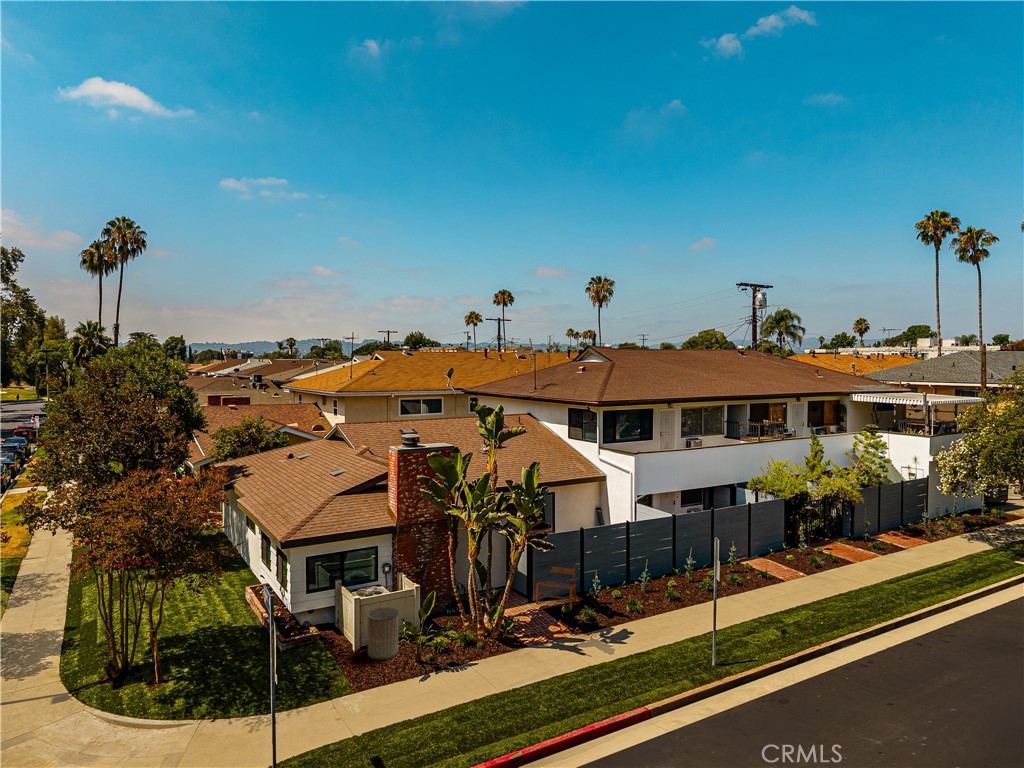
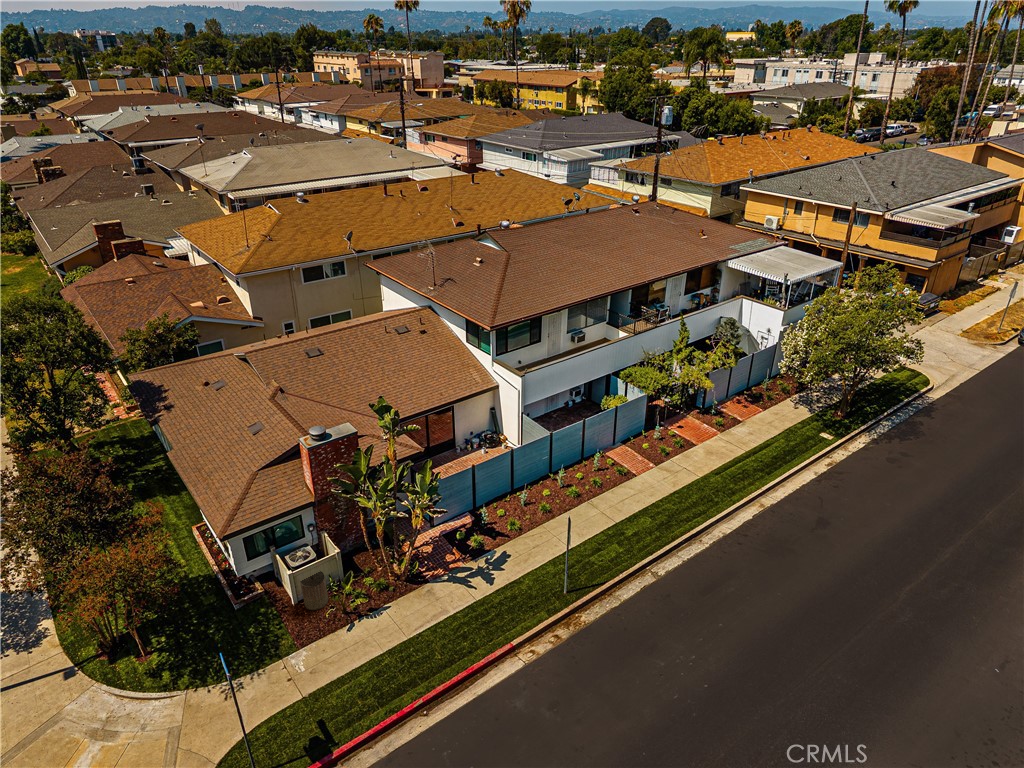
bench: present [536,566,577,609] -> none [437,496,470,533]

